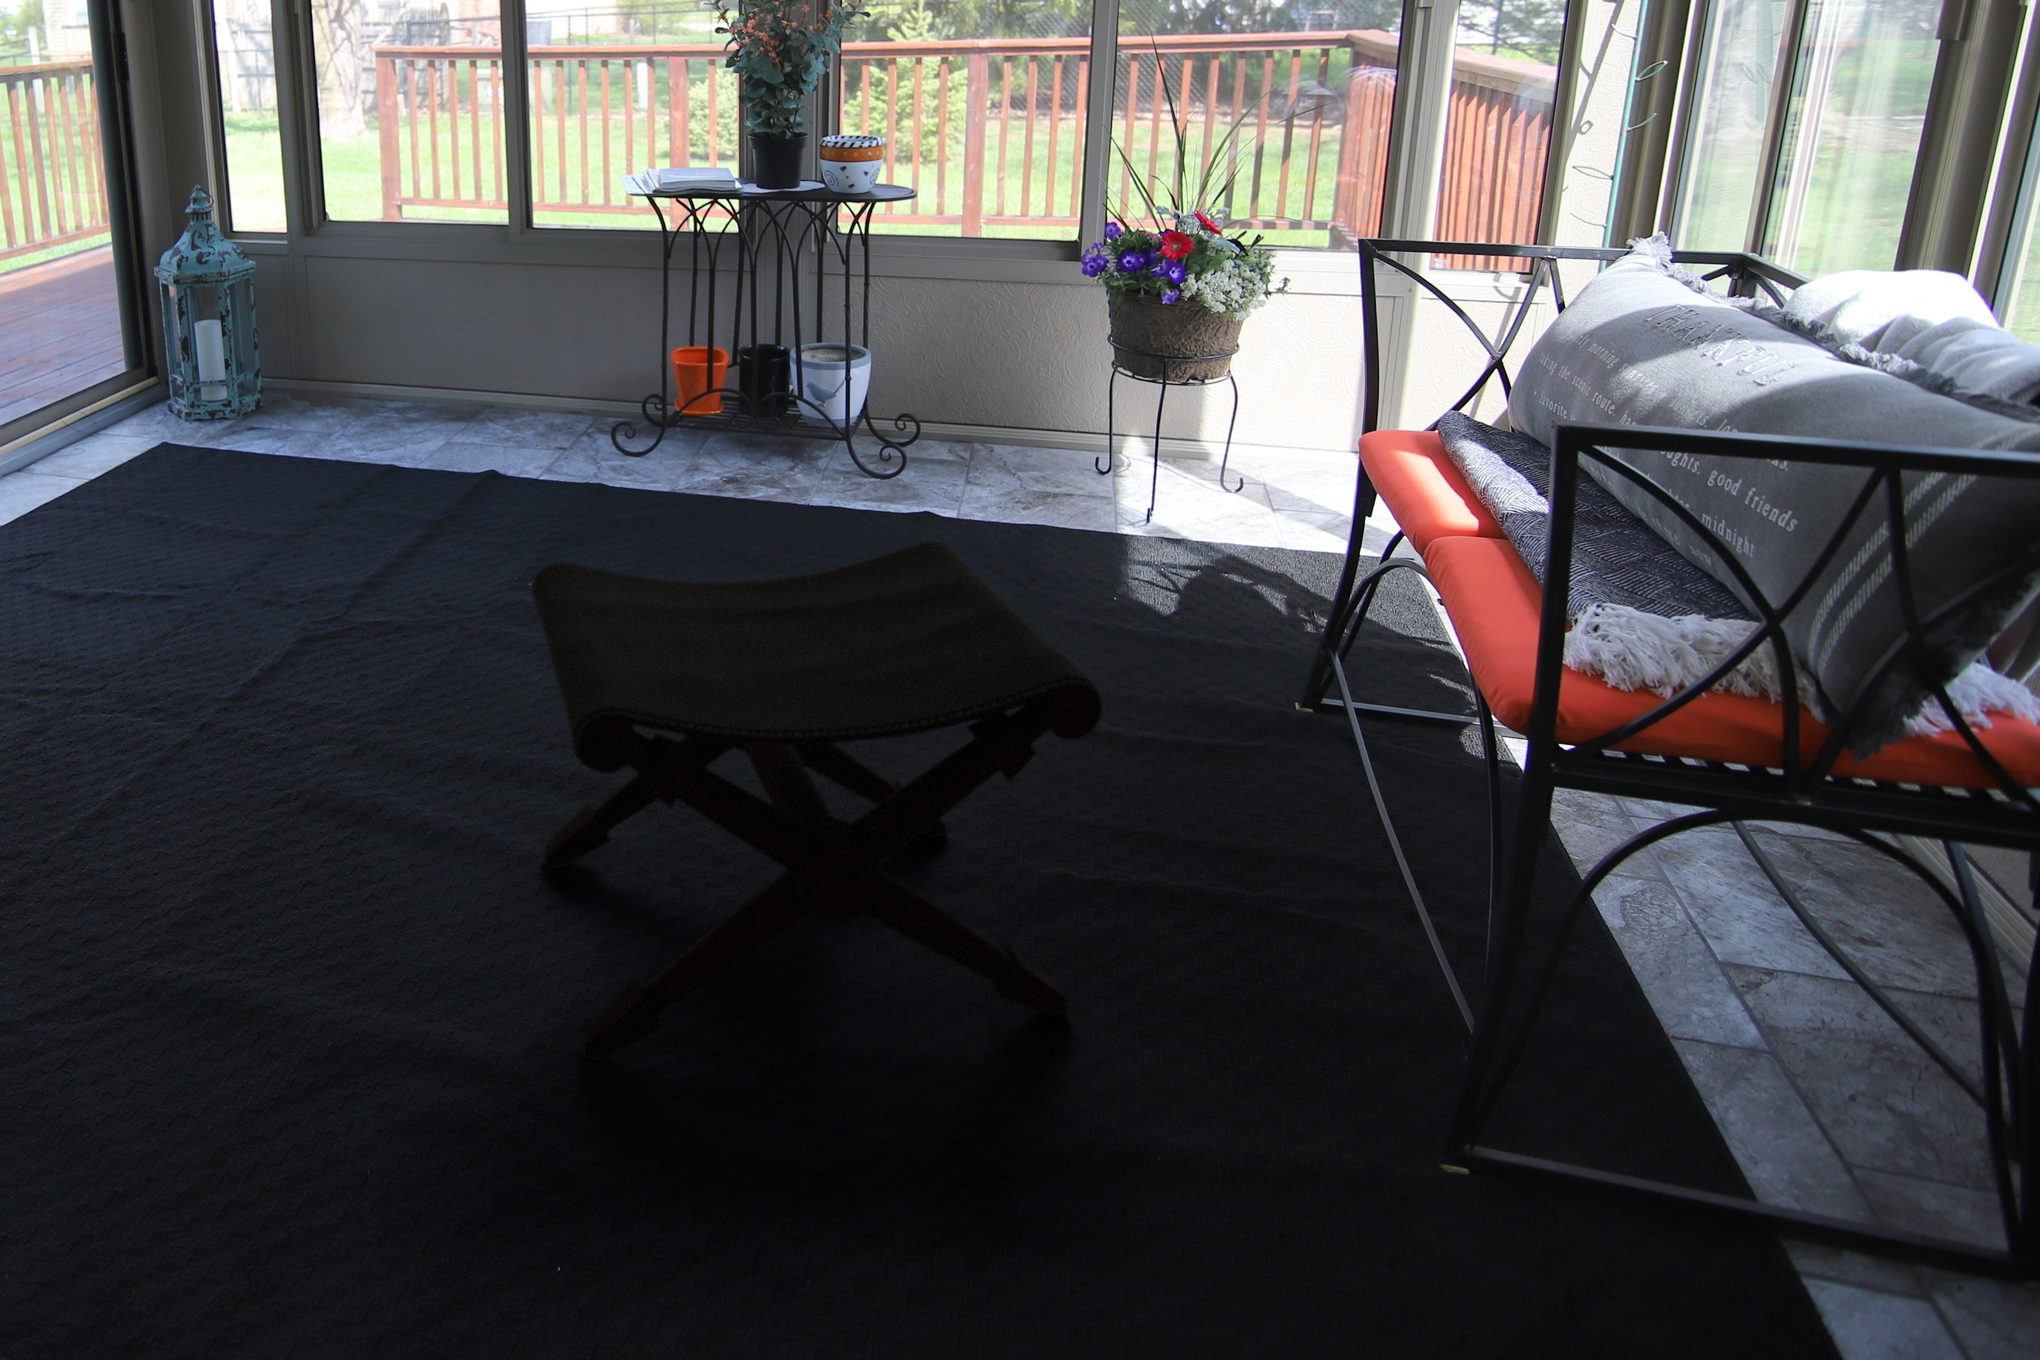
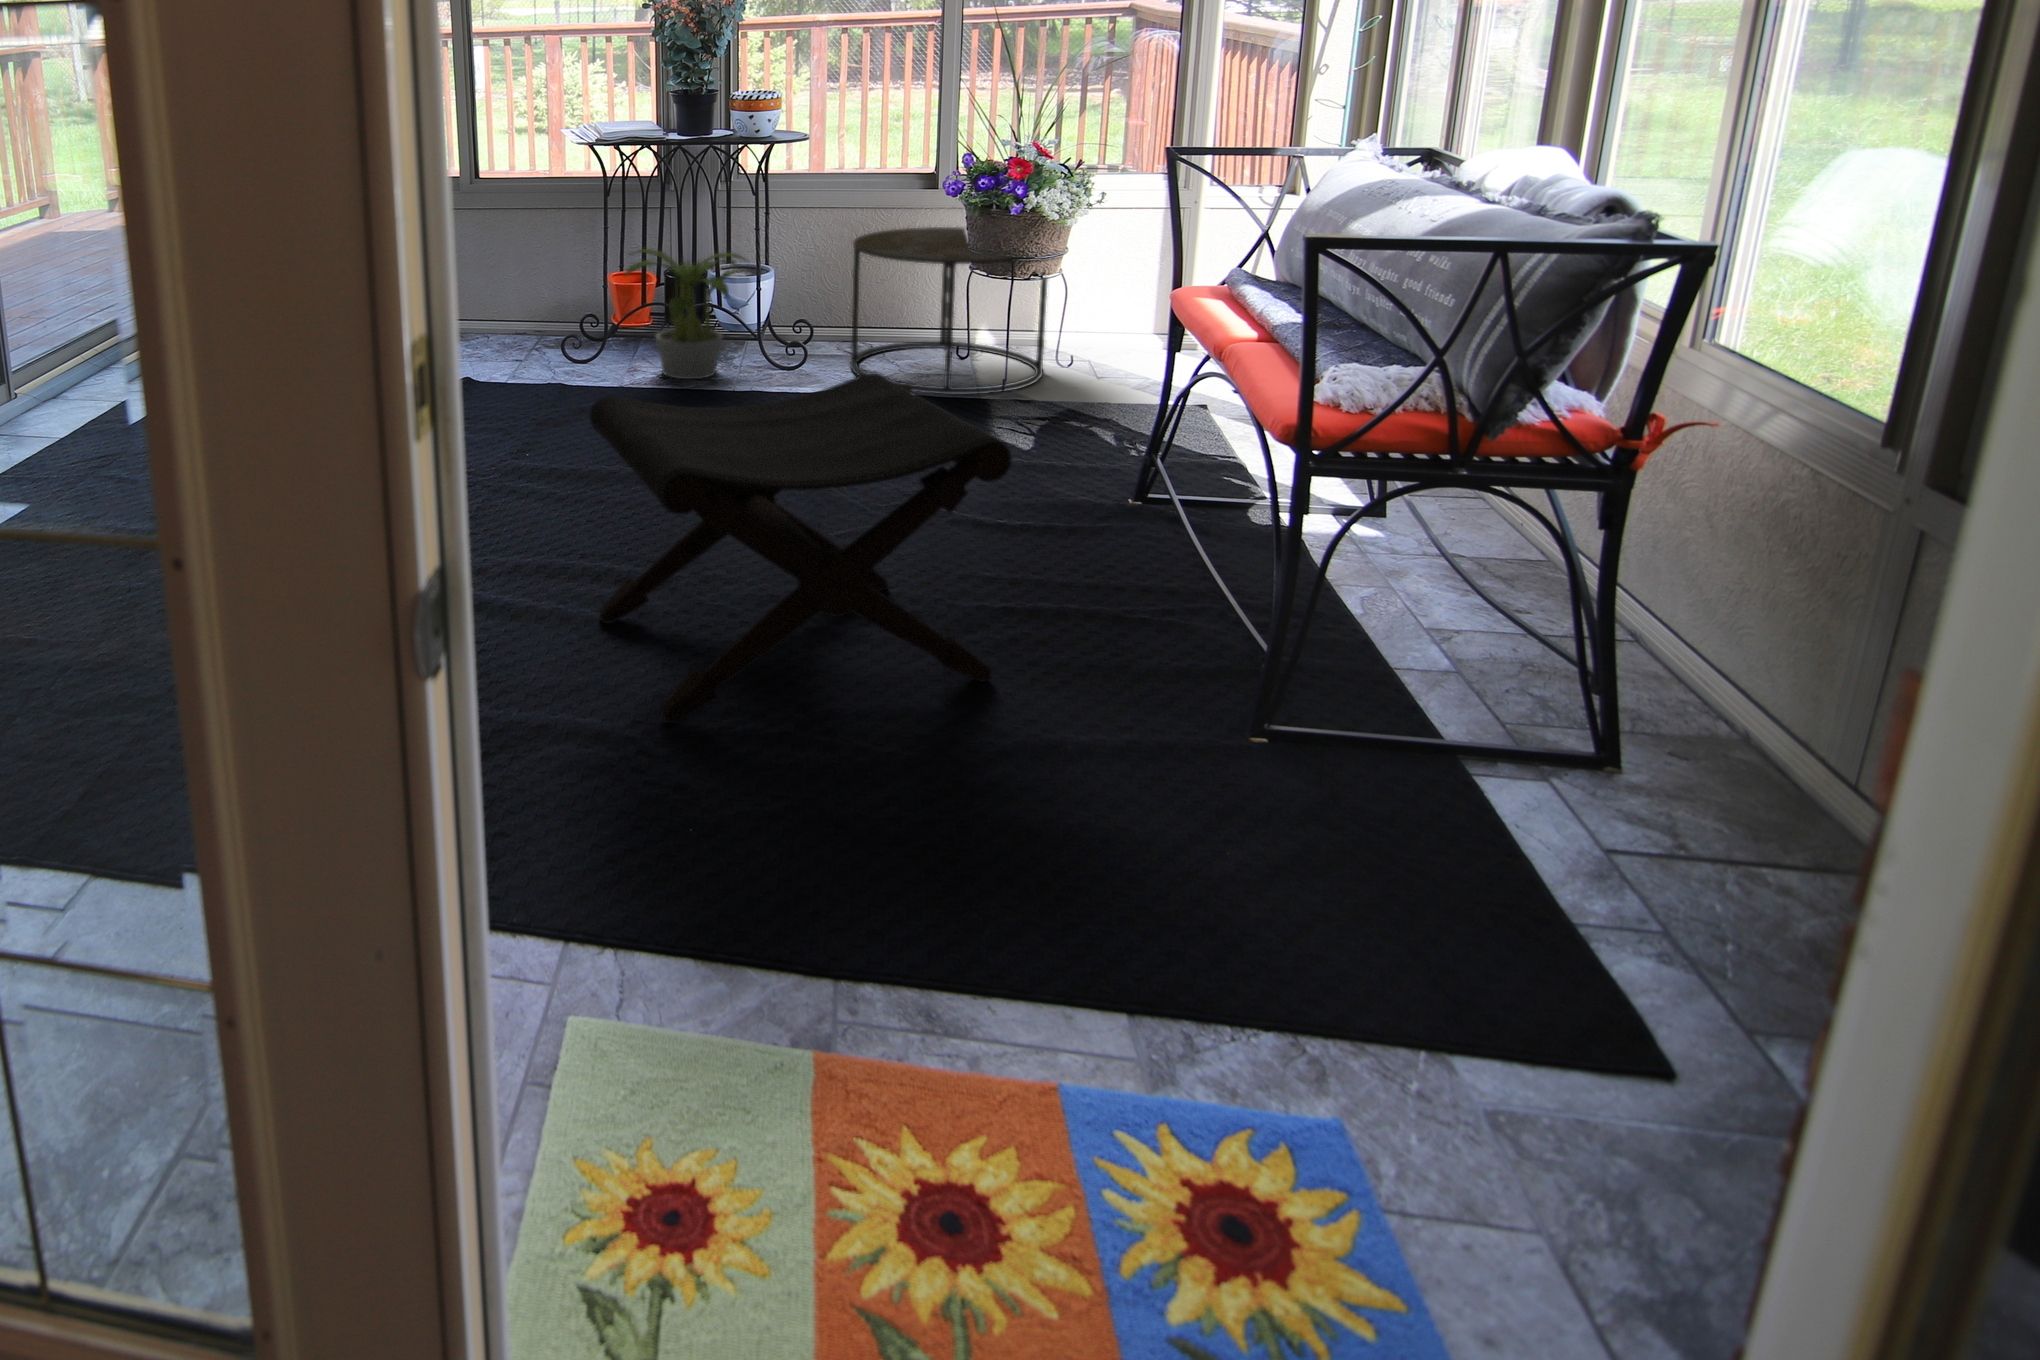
side table: none [957,308,1215,528] -> present [850,227,1047,395]
potted plant: none [674,323,850,487] -> present [625,249,756,379]

